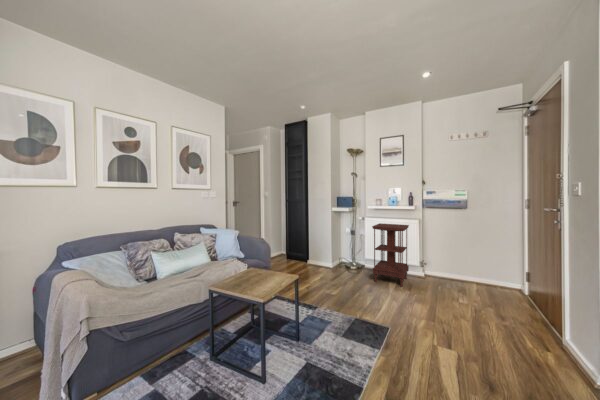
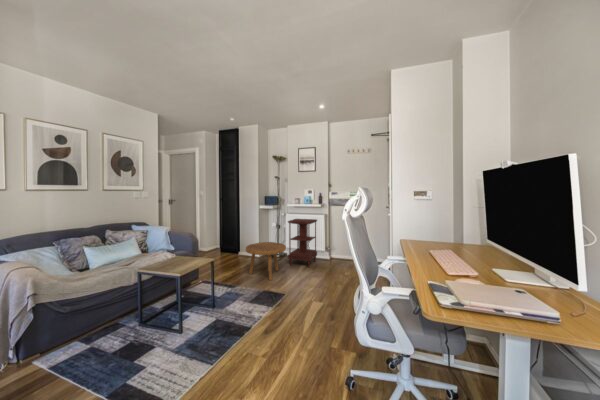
footstool: none [325,252,375,302] -> present [246,242,286,280]

